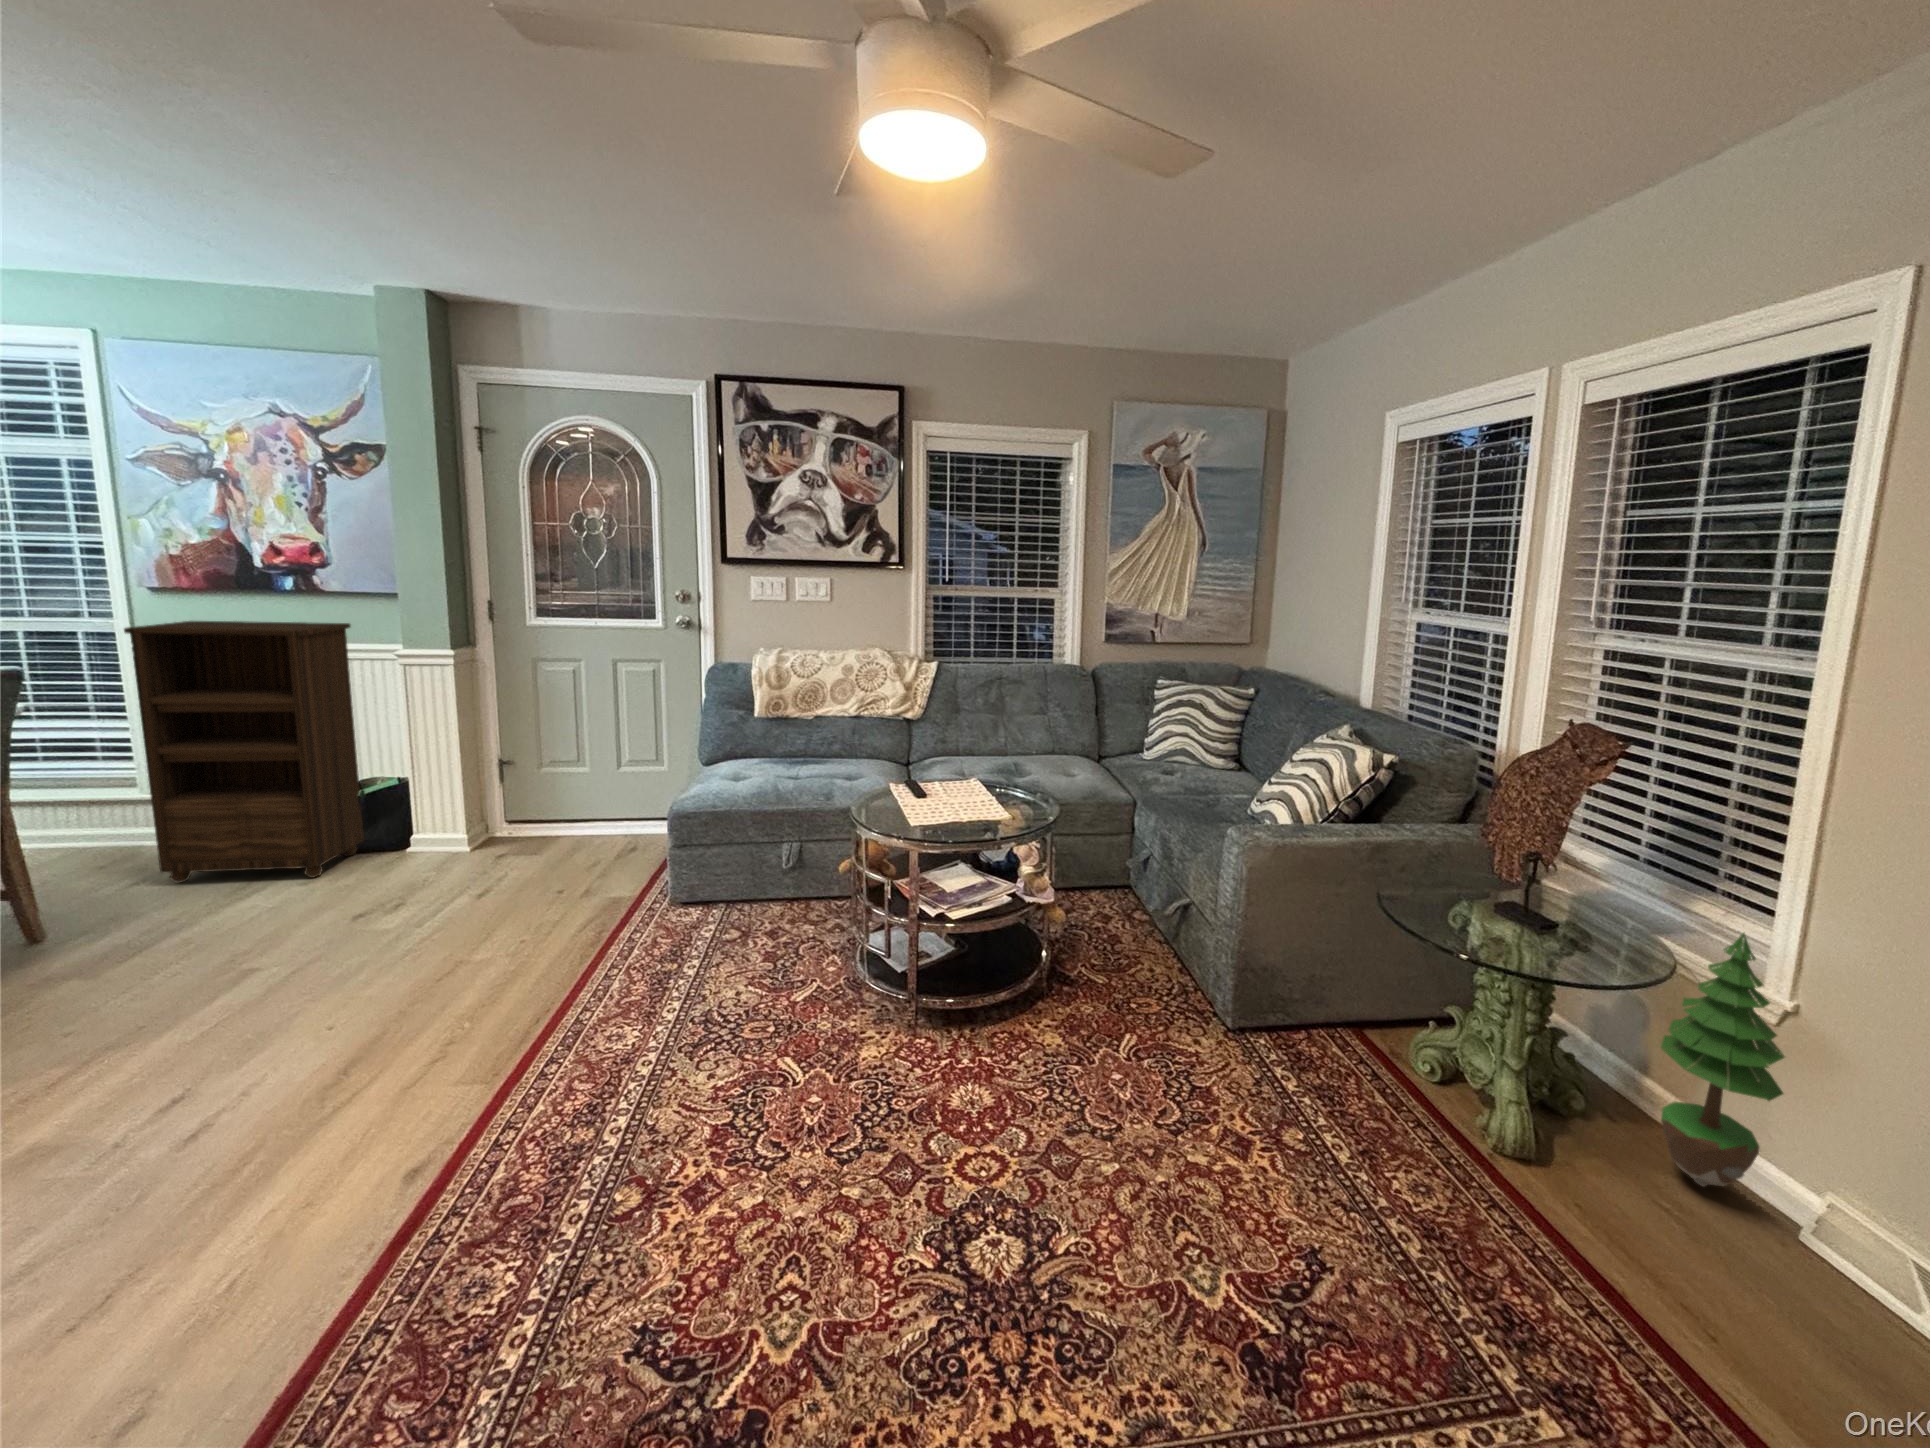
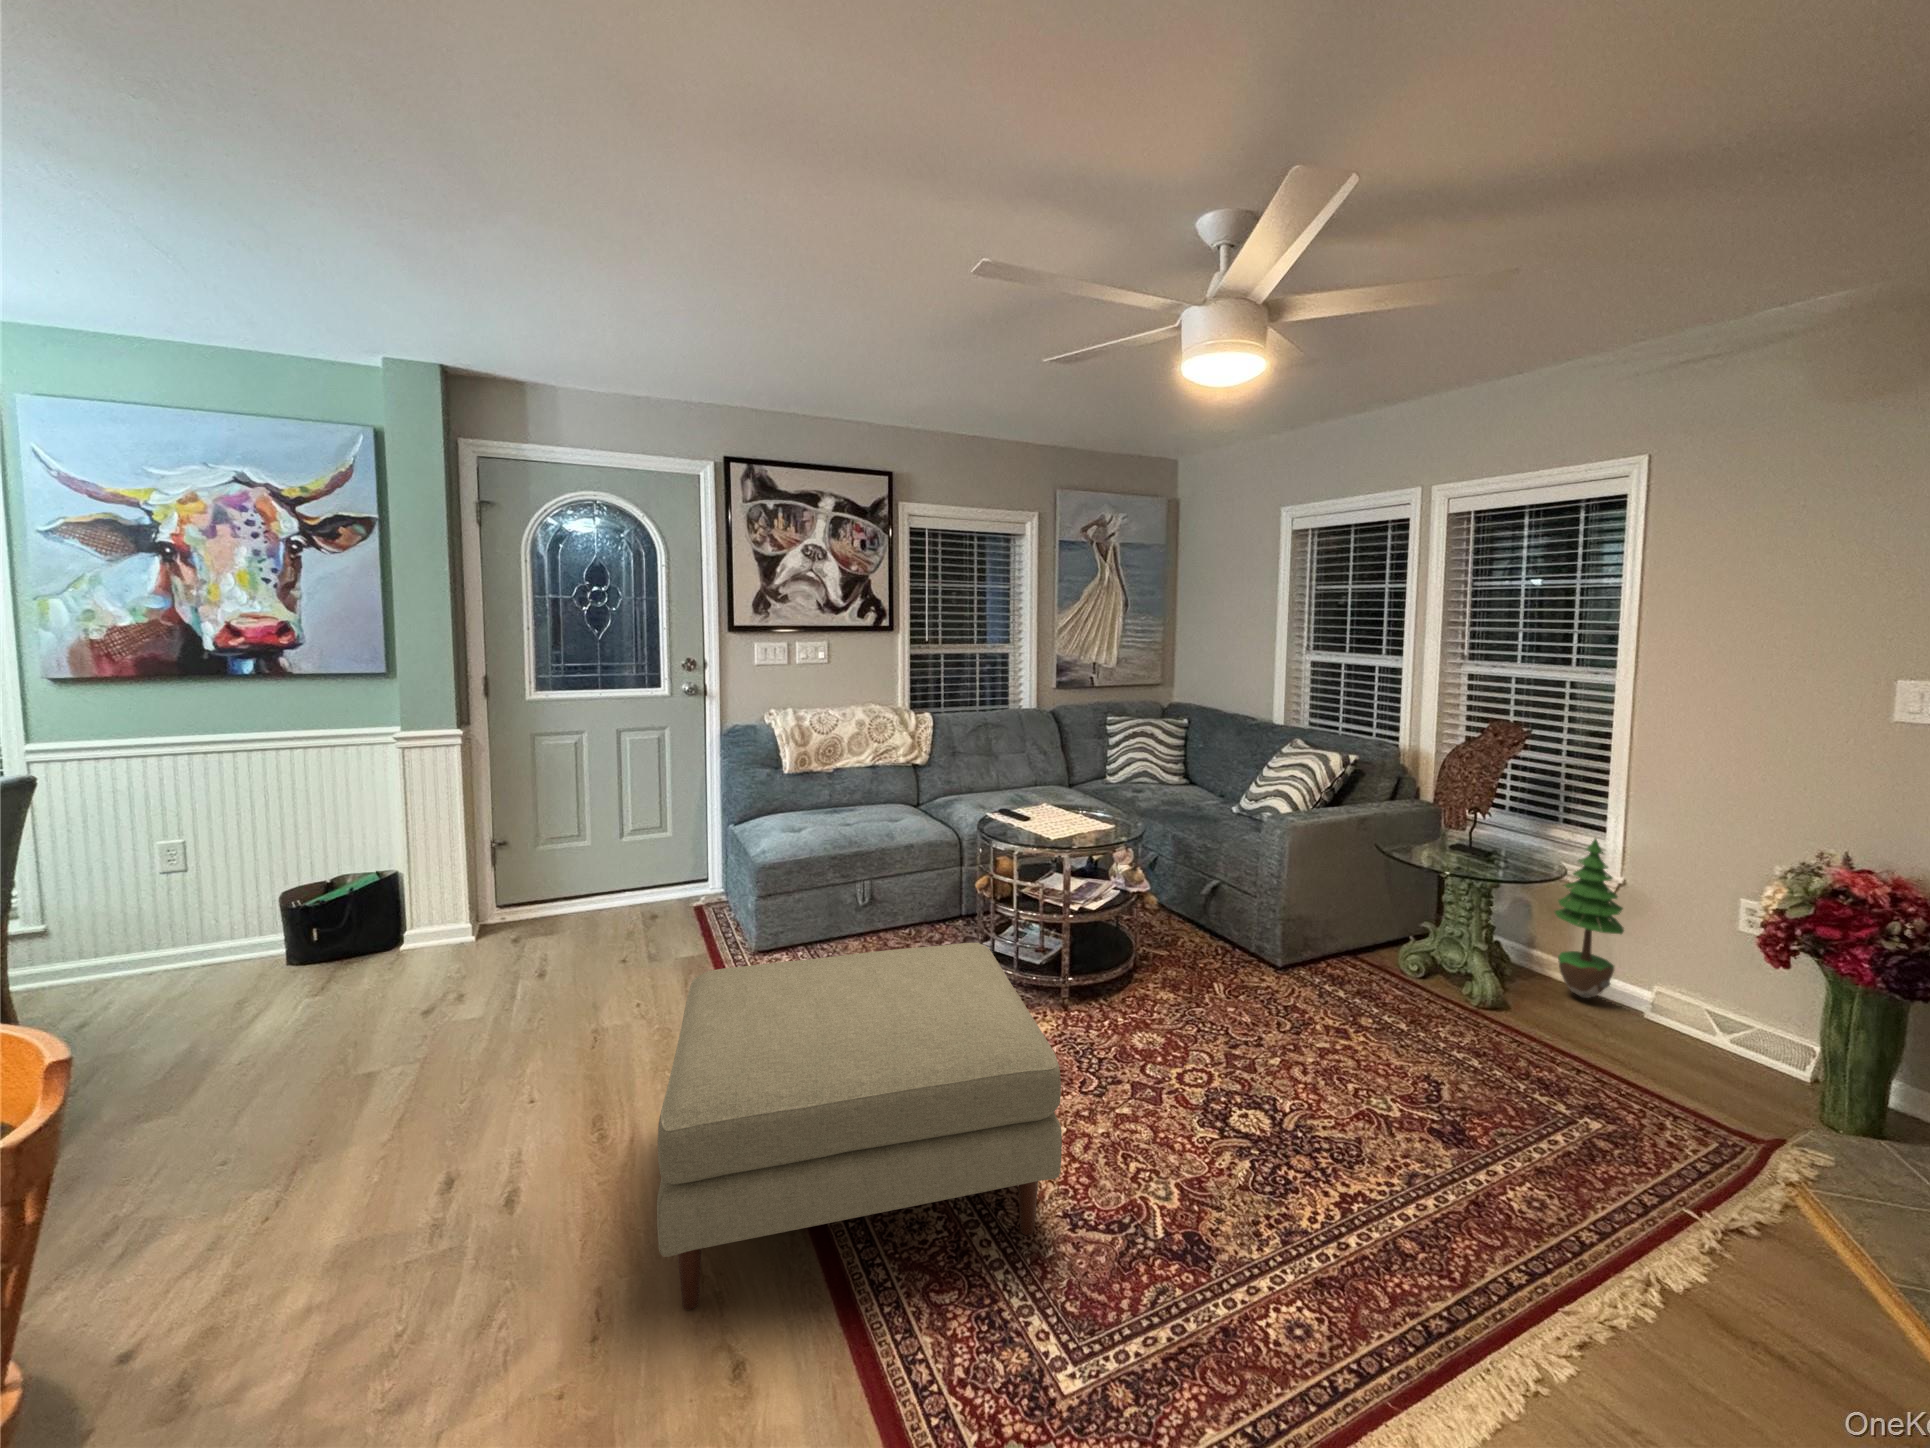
bookshelf: present [124,621,364,883] -> none [88,707,345,1018]
ottoman: none [111,928,749,1336] -> present [657,943,1062,1310]

